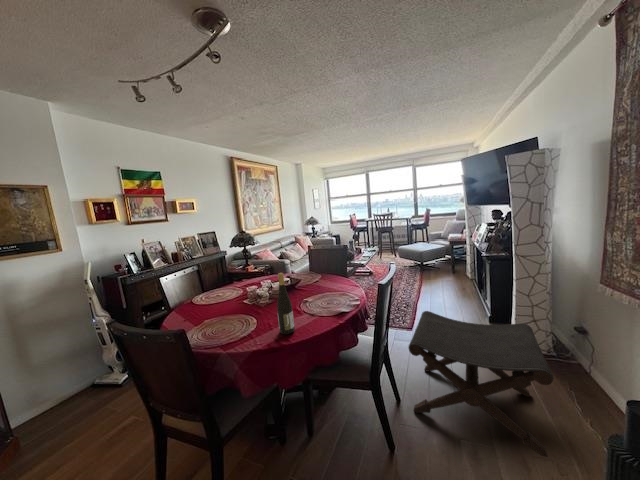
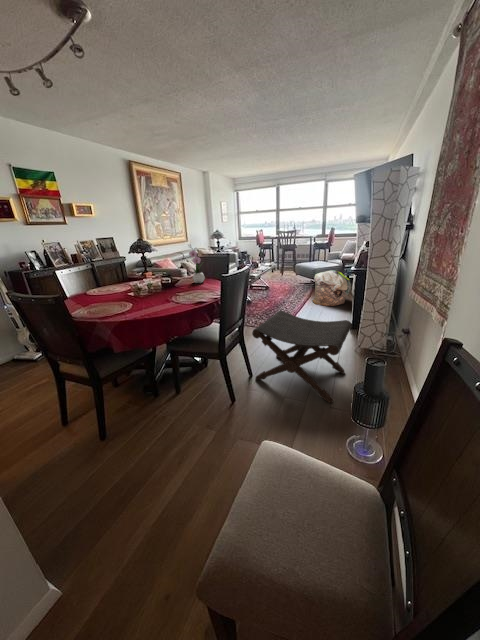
flower arrangement: none [313,239,331,282] -> present [189,250,205,283]
laundry basket: none [428,253,472,293] -> present [312,271,351,306]
wine bottle: present [277,273,295,334] -> none [140,265,156,312]

